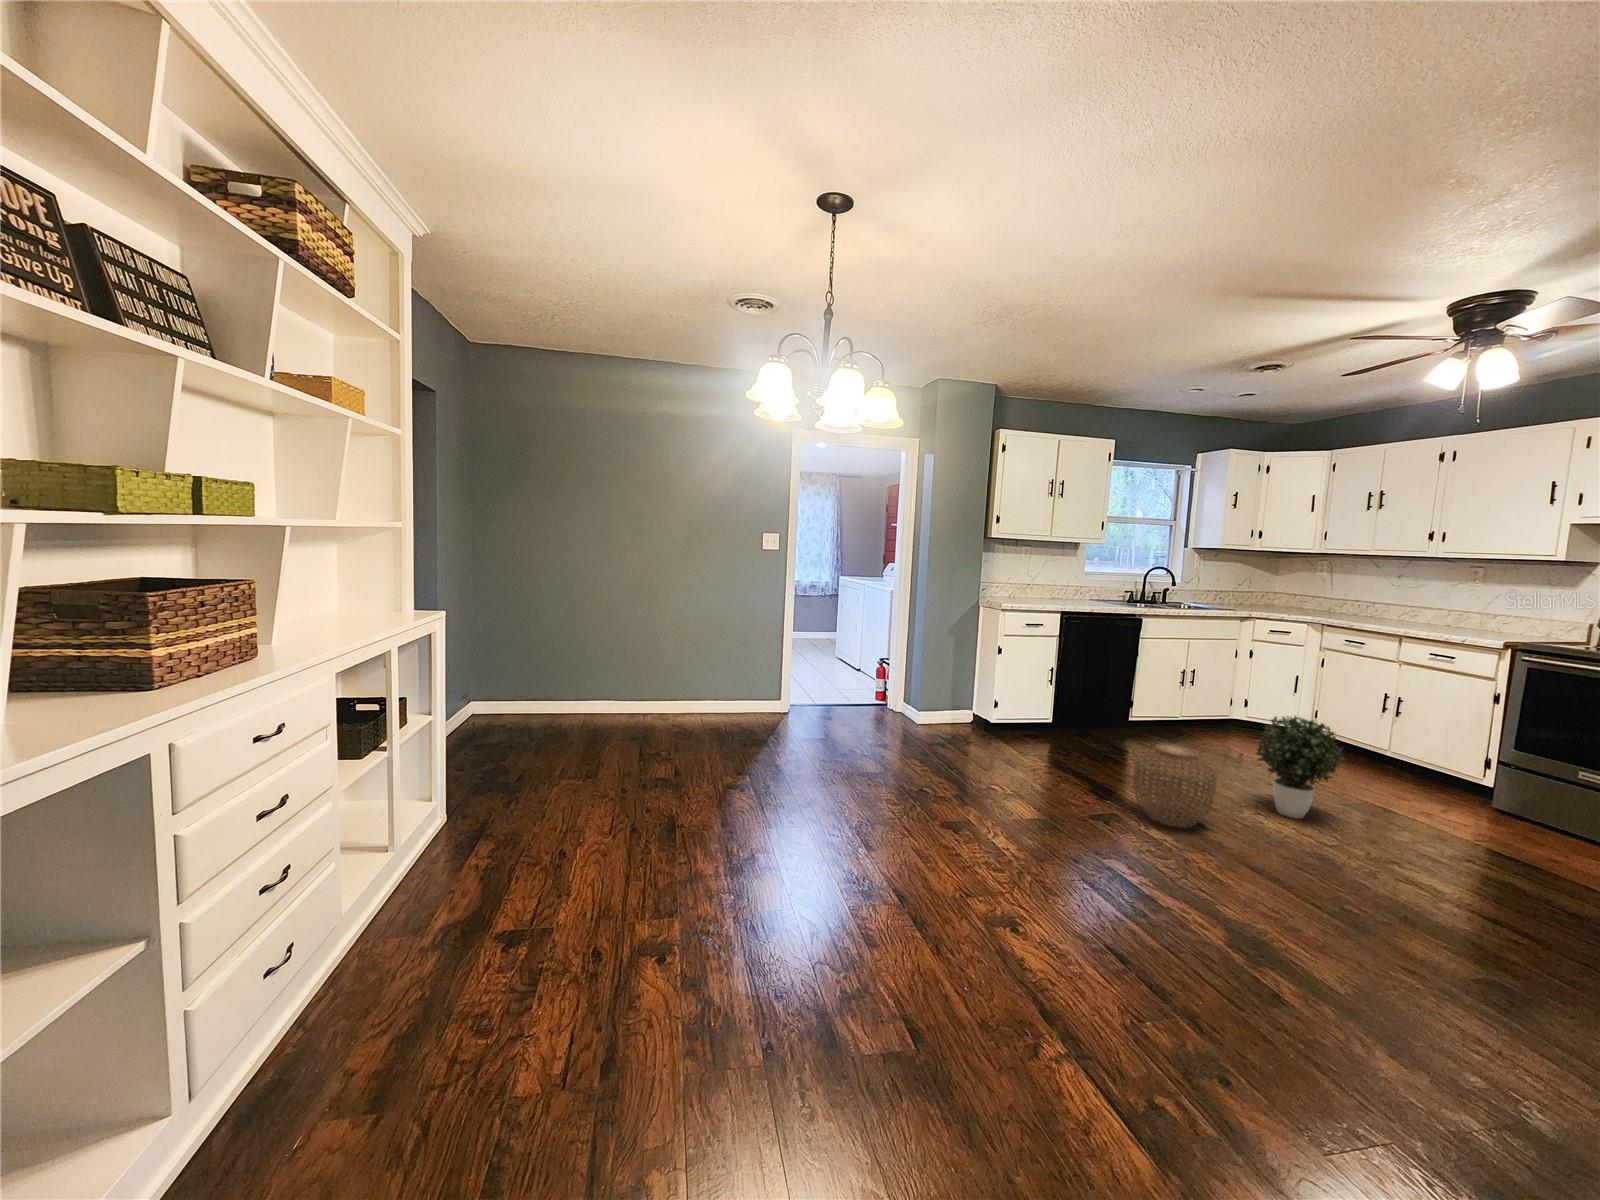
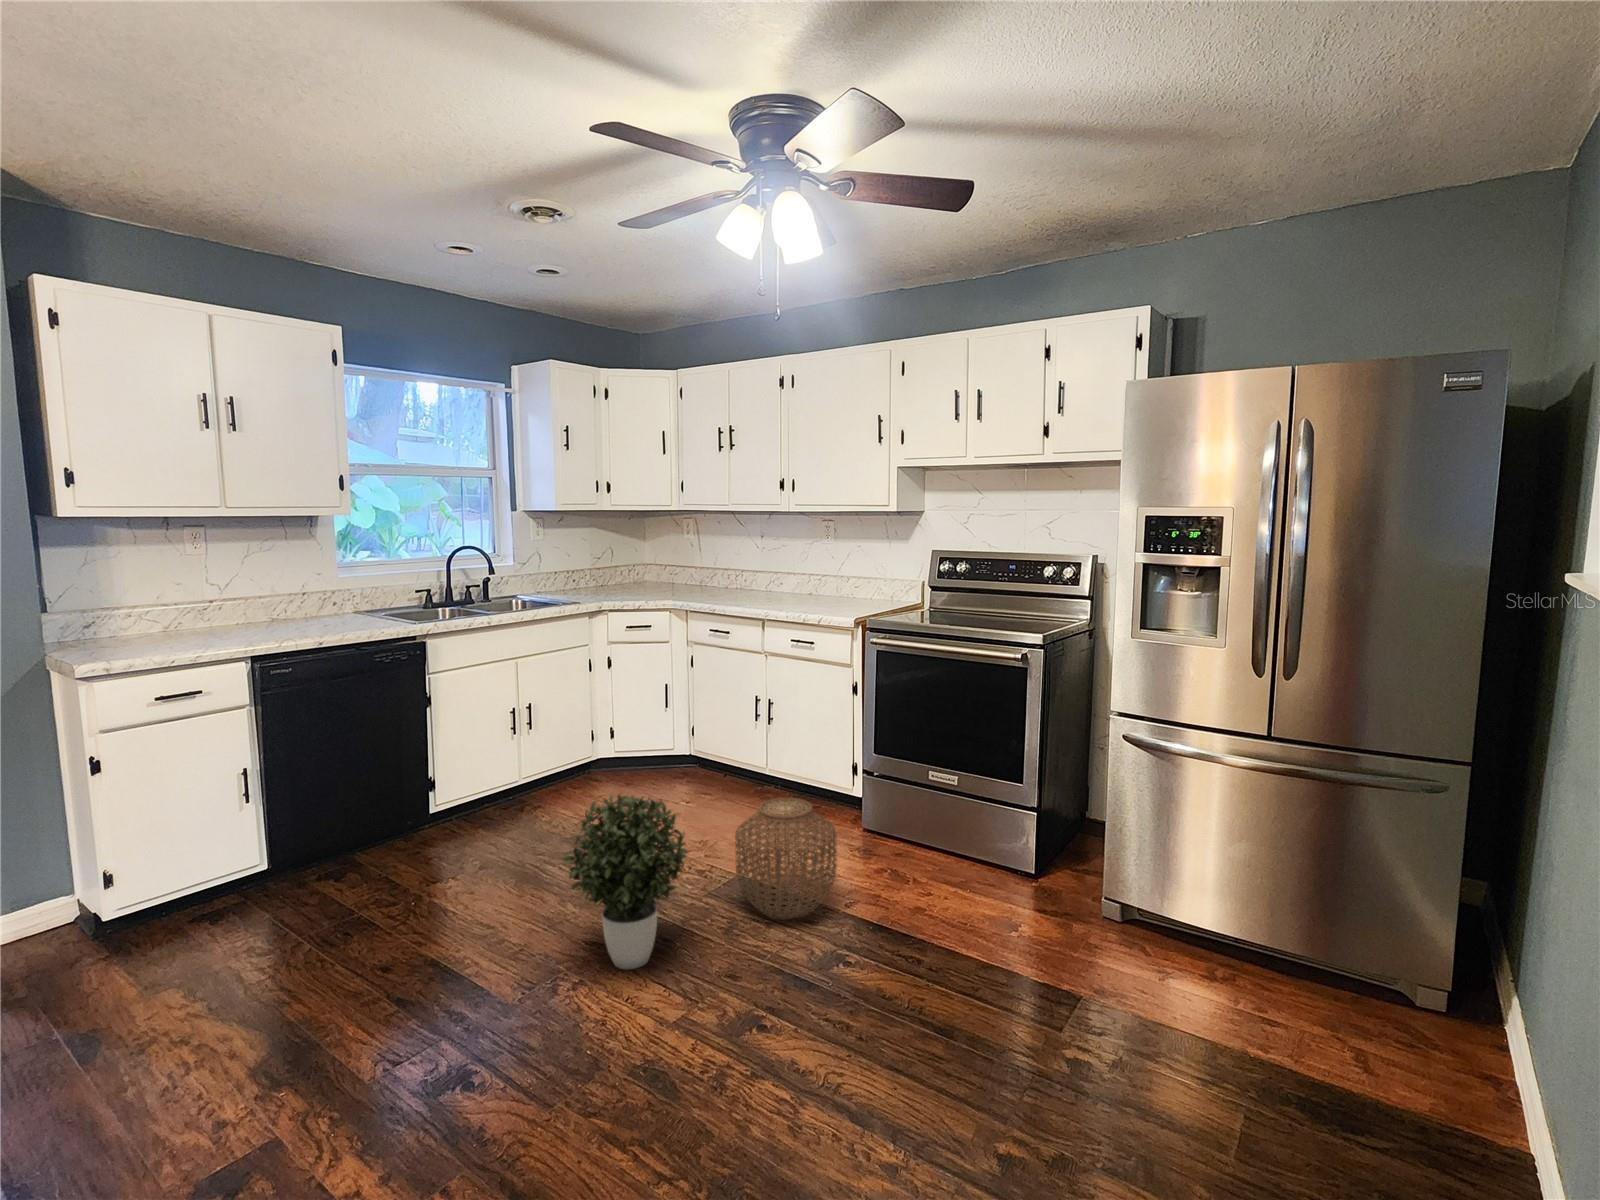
woven basket: present [1133,743,1217,828] -> present [735,798,837,919]

